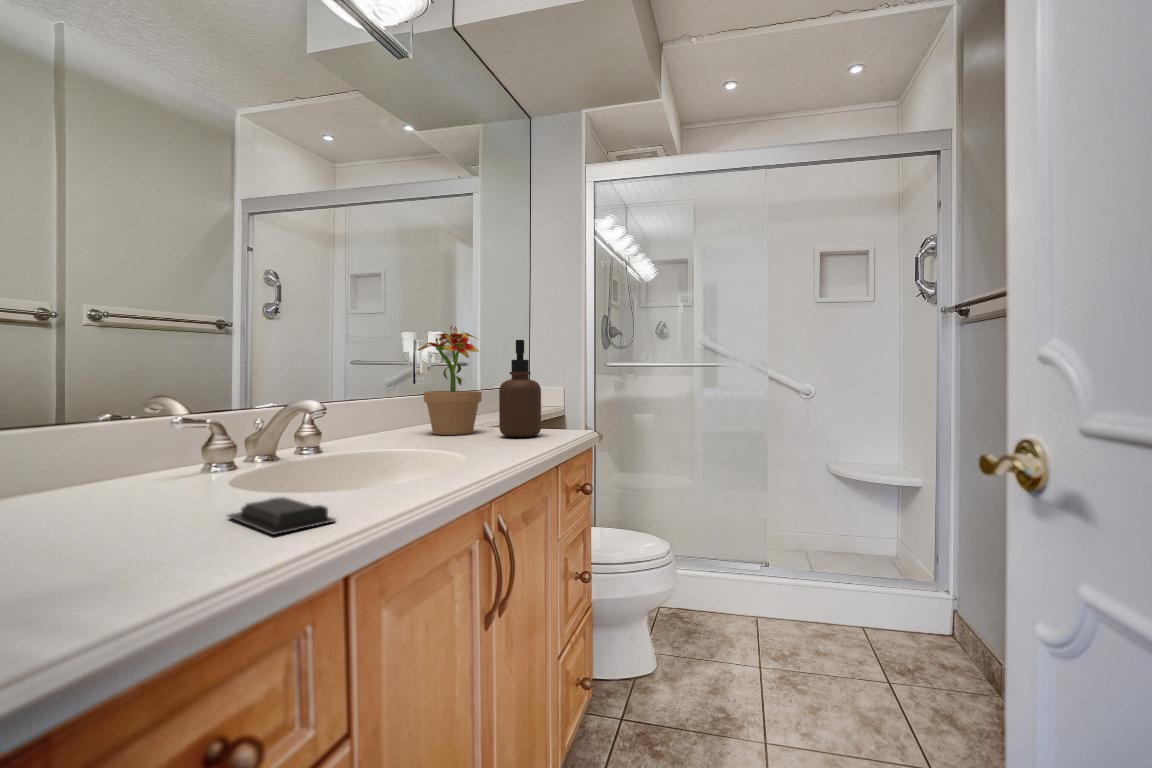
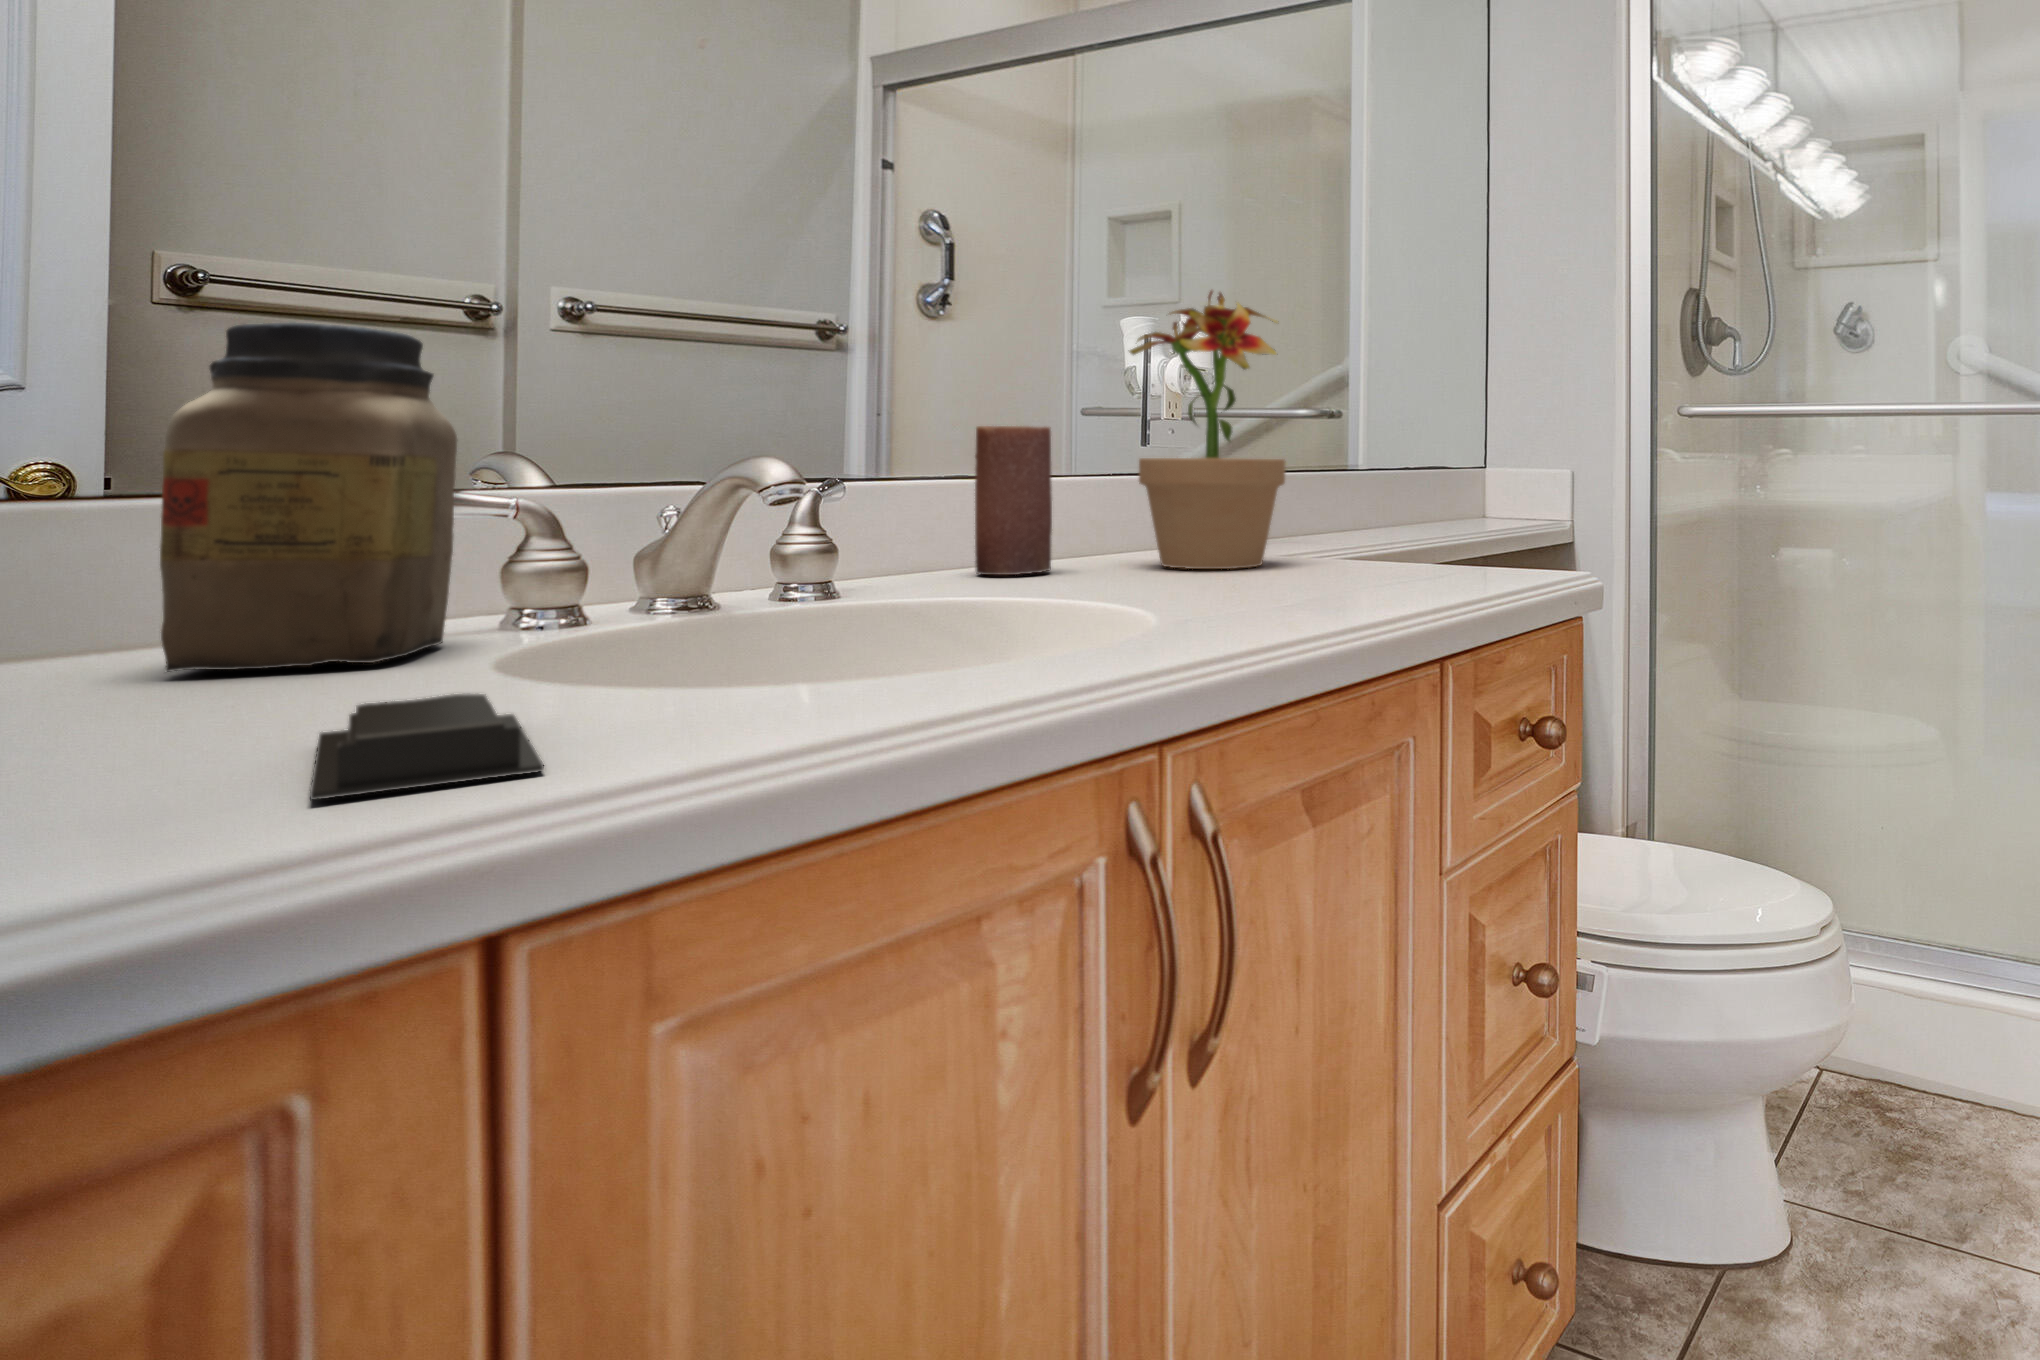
soap dispenser: present [499,340,541,437] -> none [1313,316,1425,578]
jar: none [86,354,191,498] -> present [160,322,457,672]
candle: none [360,380,392,440] -> present [975,426,1052,575]

